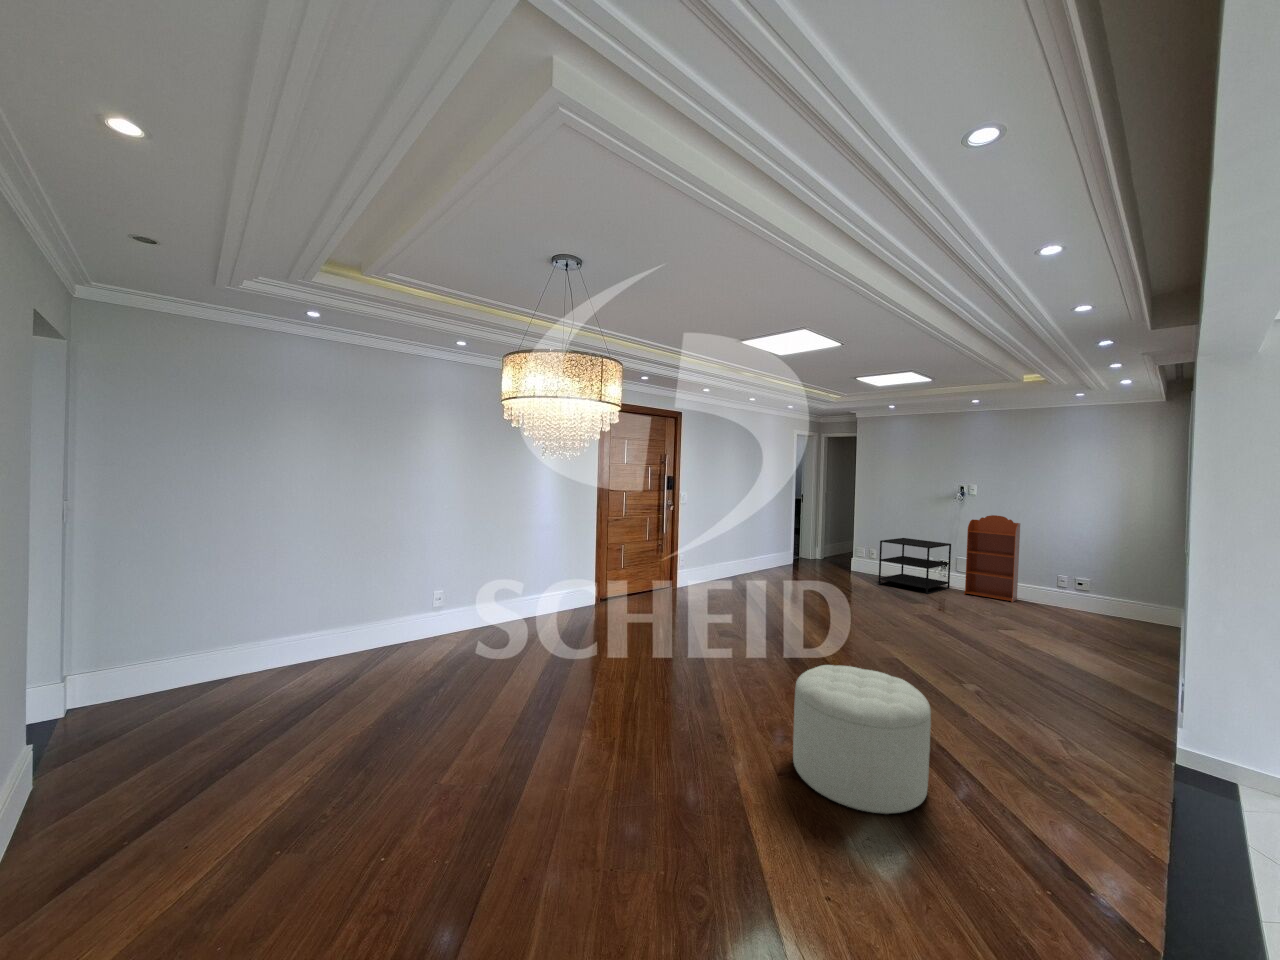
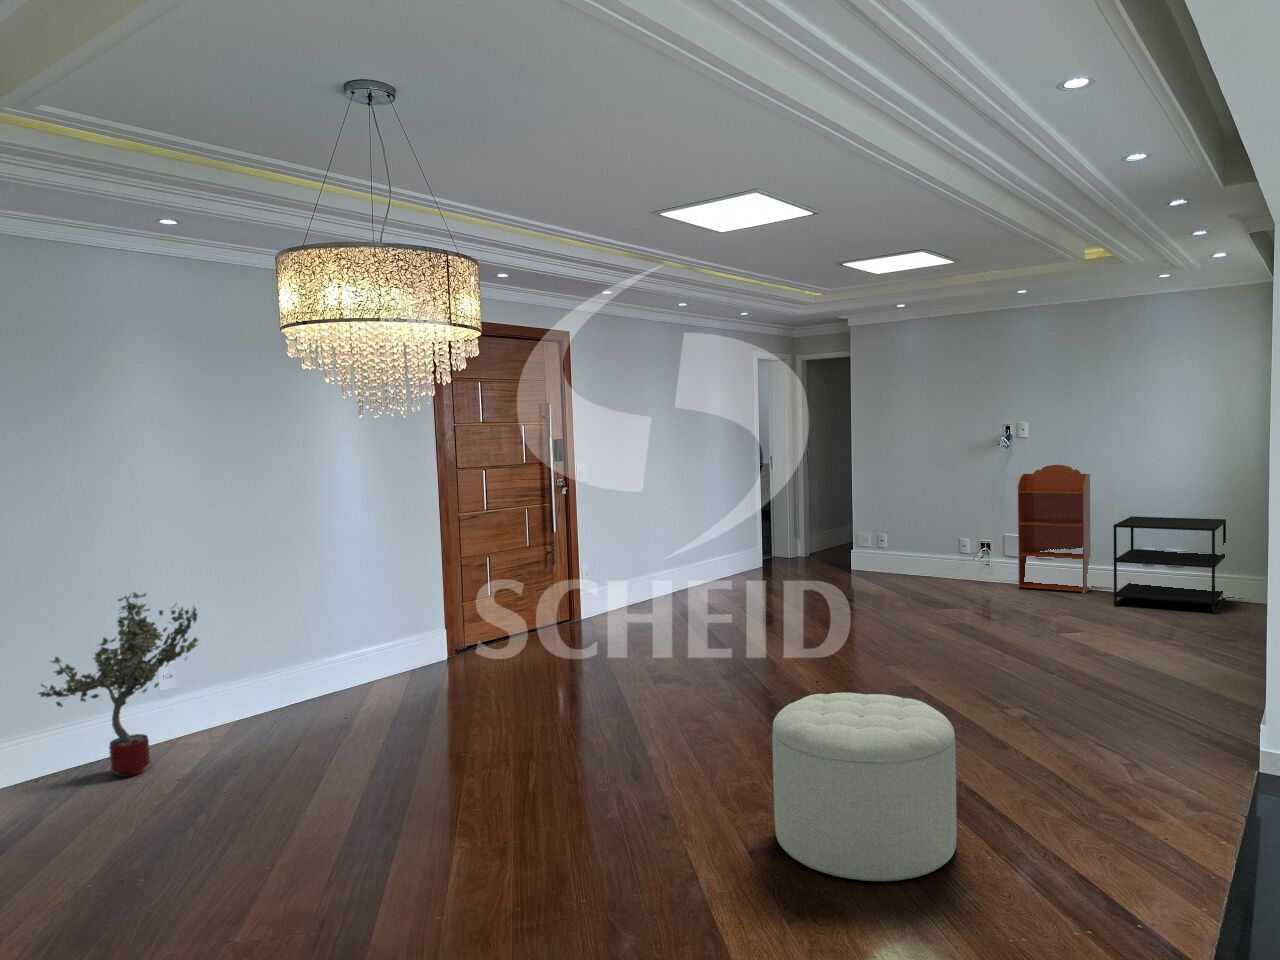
side table: present [878,538,951,594] -> present [1113,516,1226,615]
potted tree: none [358,550,452,658] -> present [39,592,198,777]

